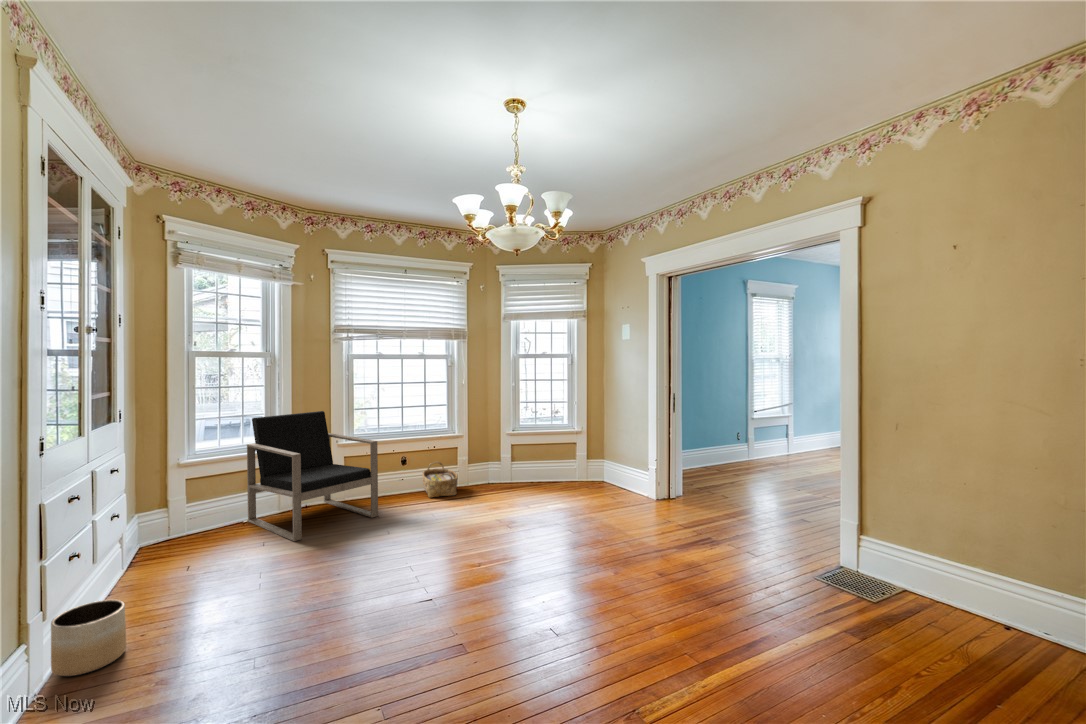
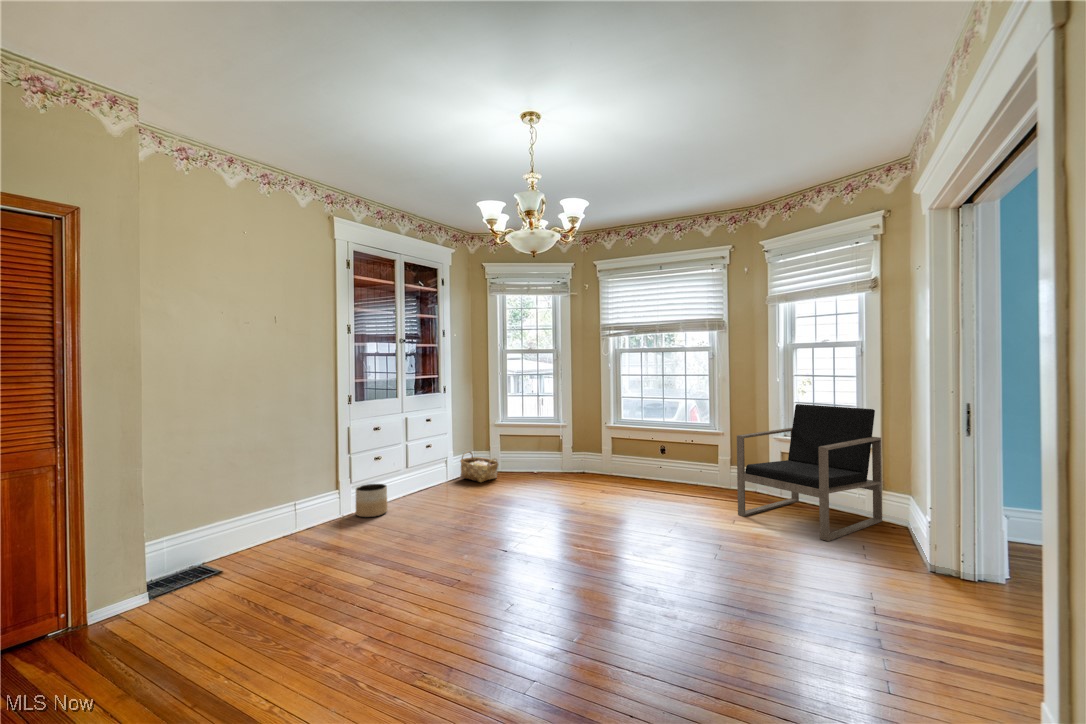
armchair: present [247,411,378,541] -> present [737,404,882,541]
woven basket: present [422,462,458,498] -> present [460,451,498,482]

